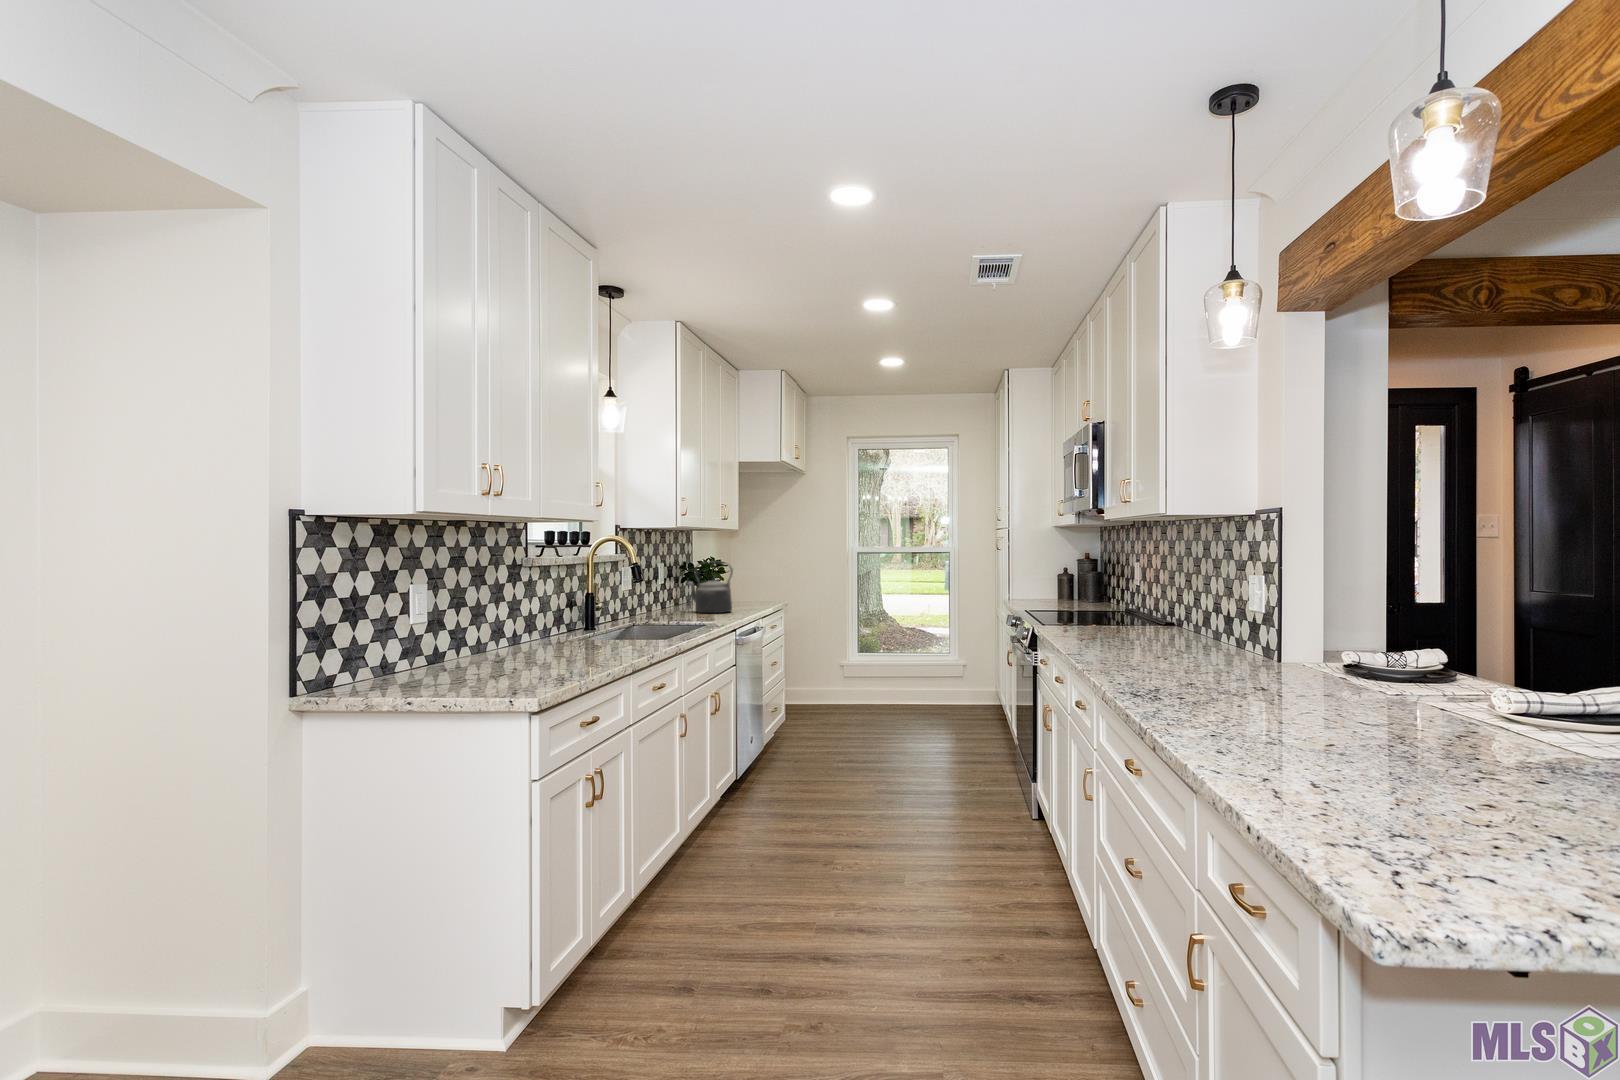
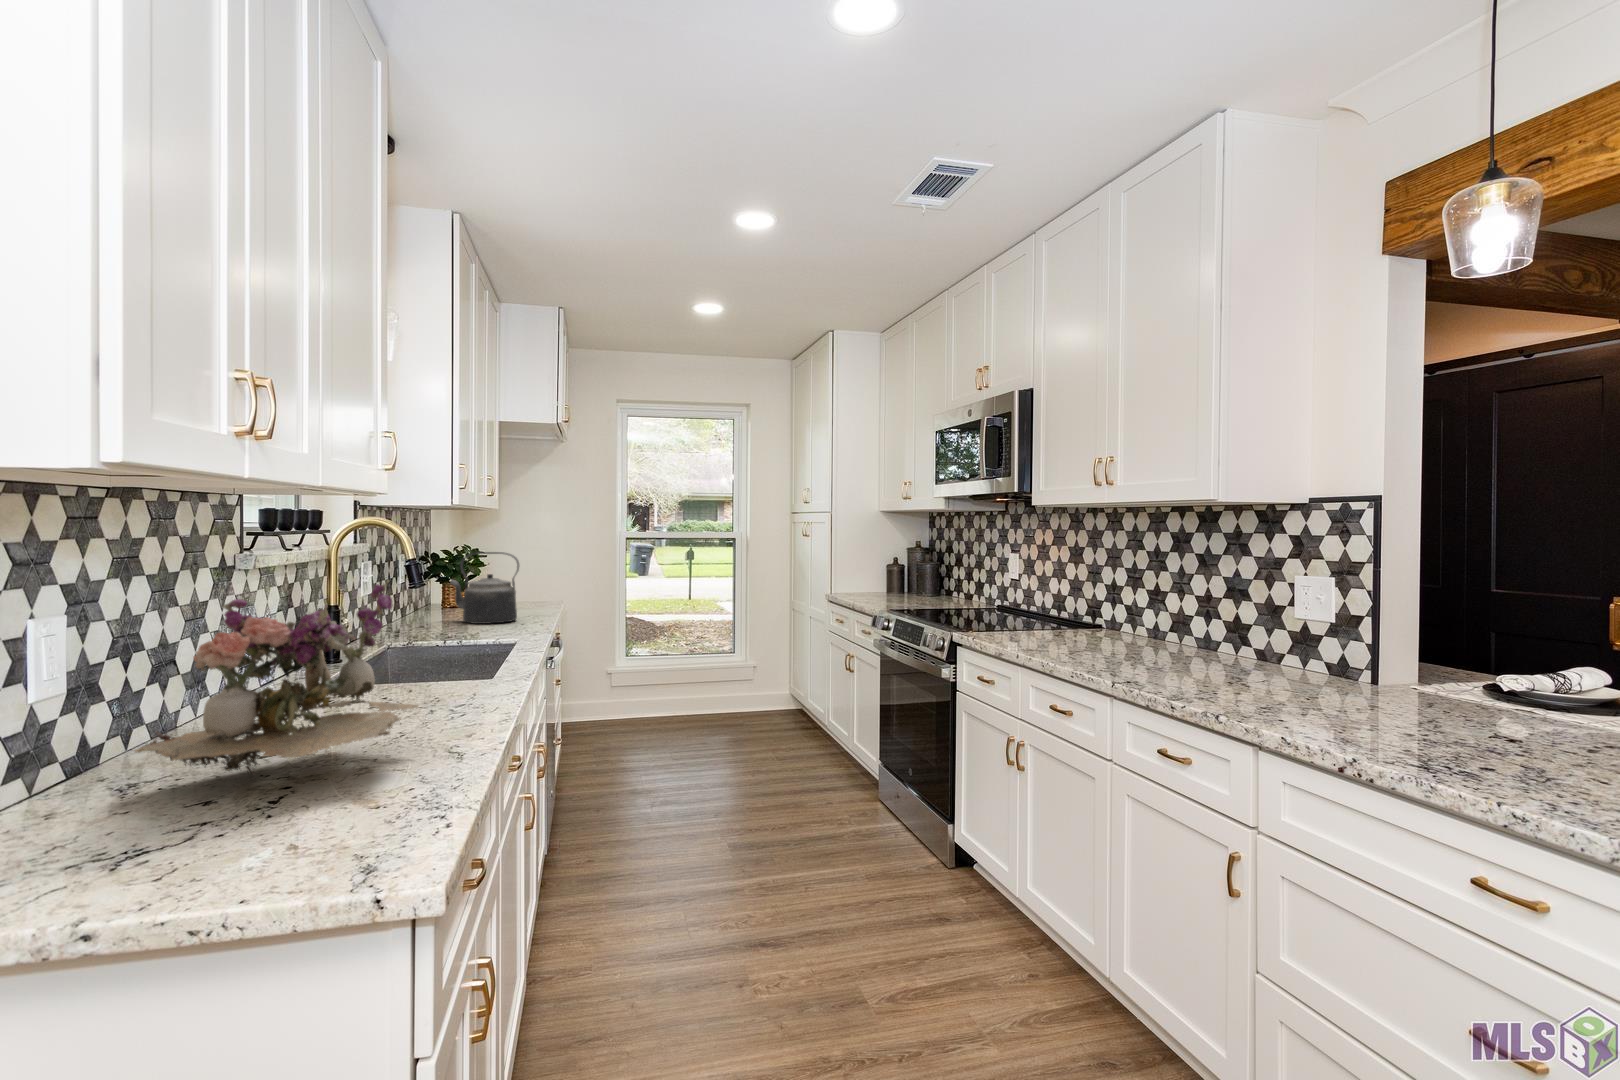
flower arrangement: none [445,569,581,669] -> present [135,580,418,774]

